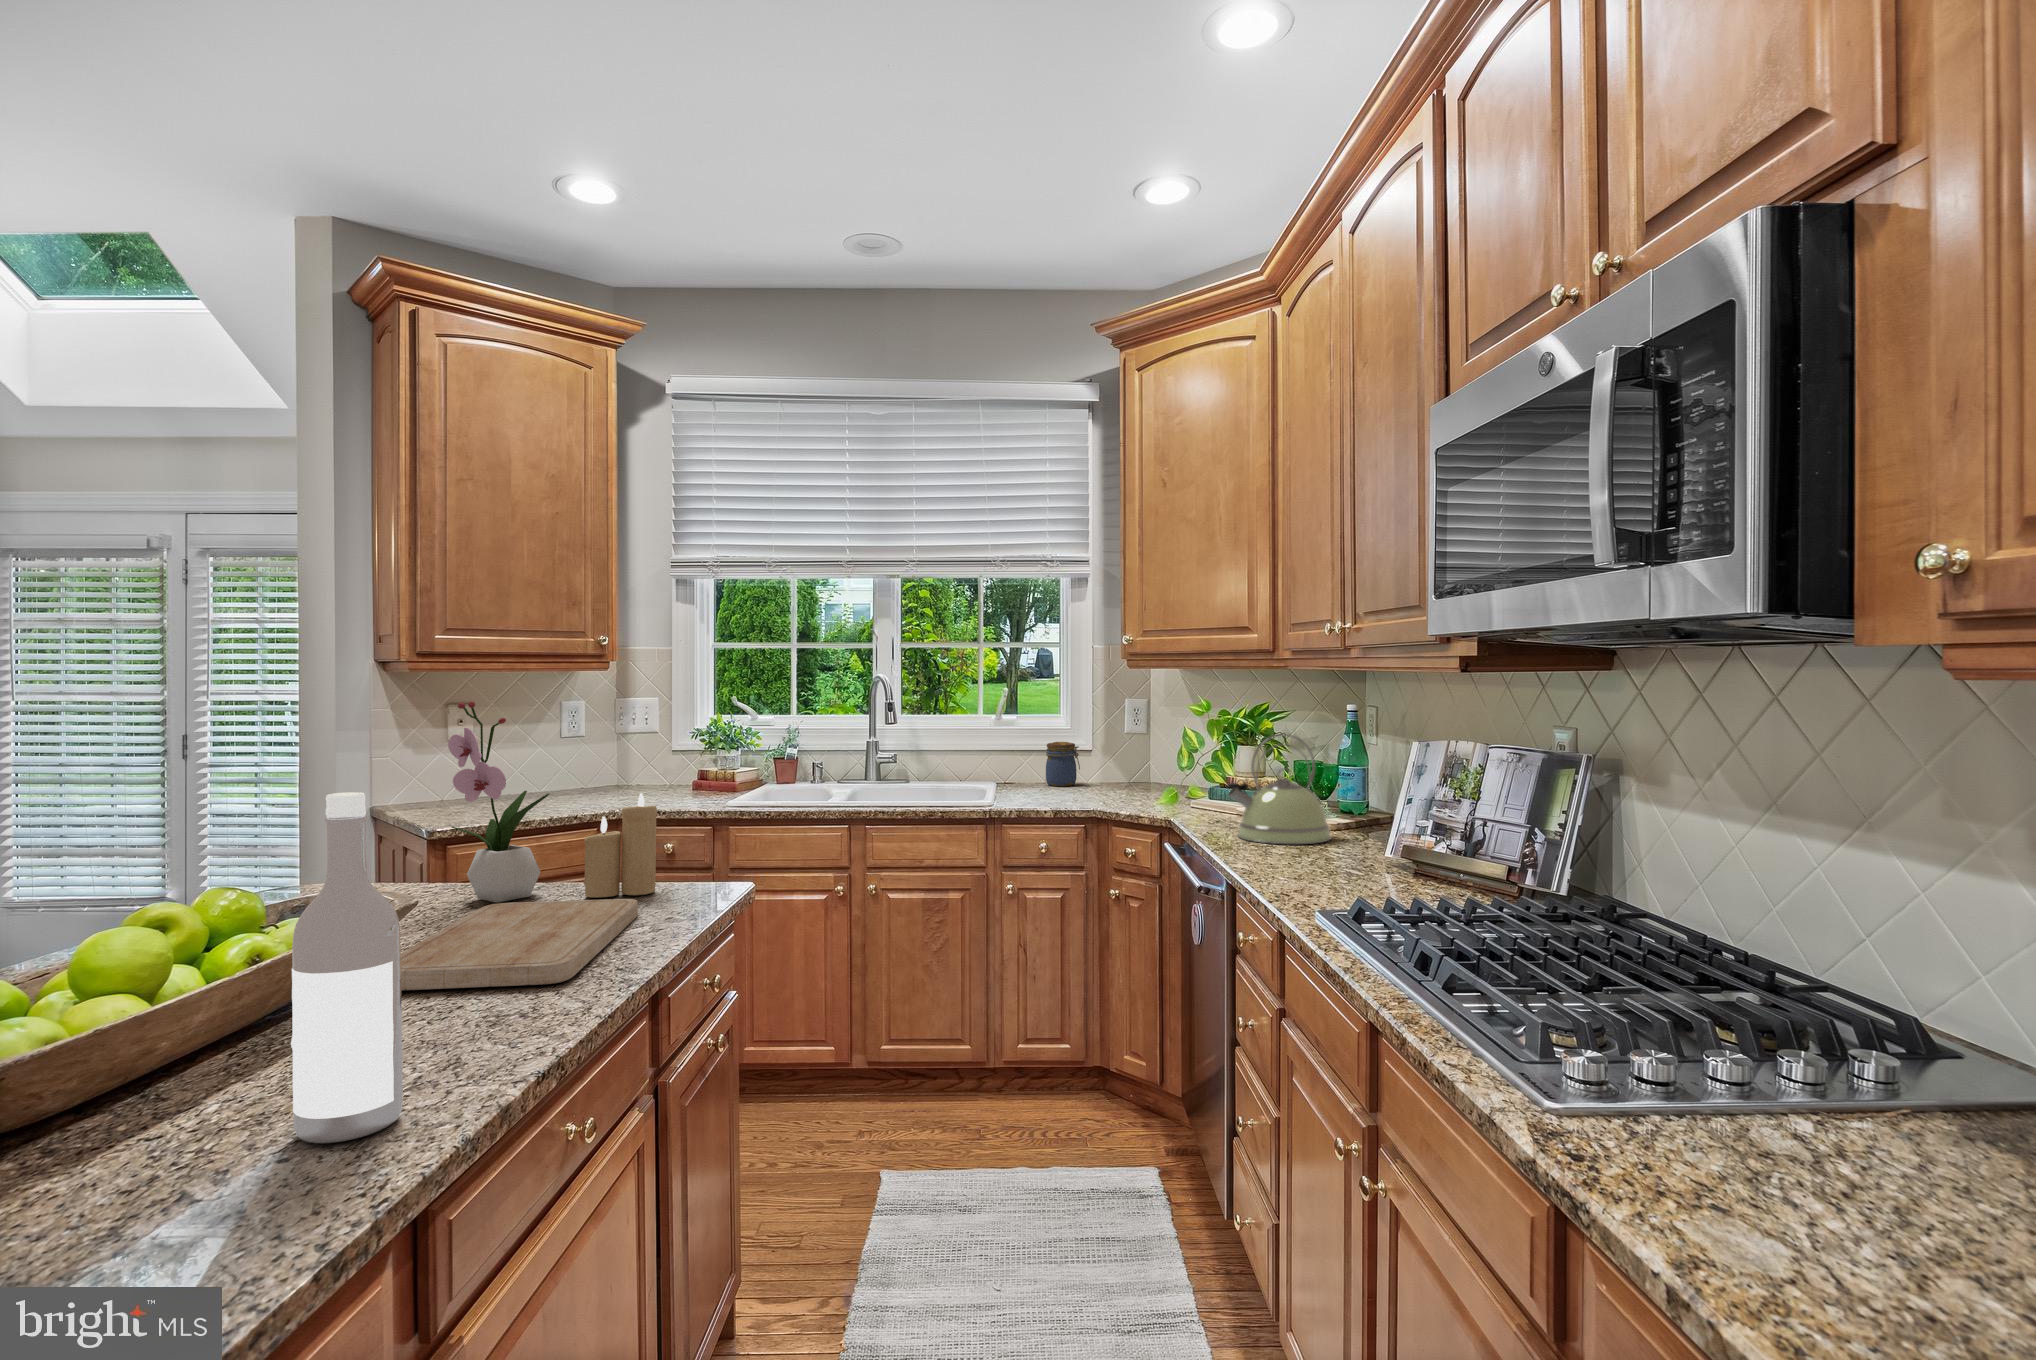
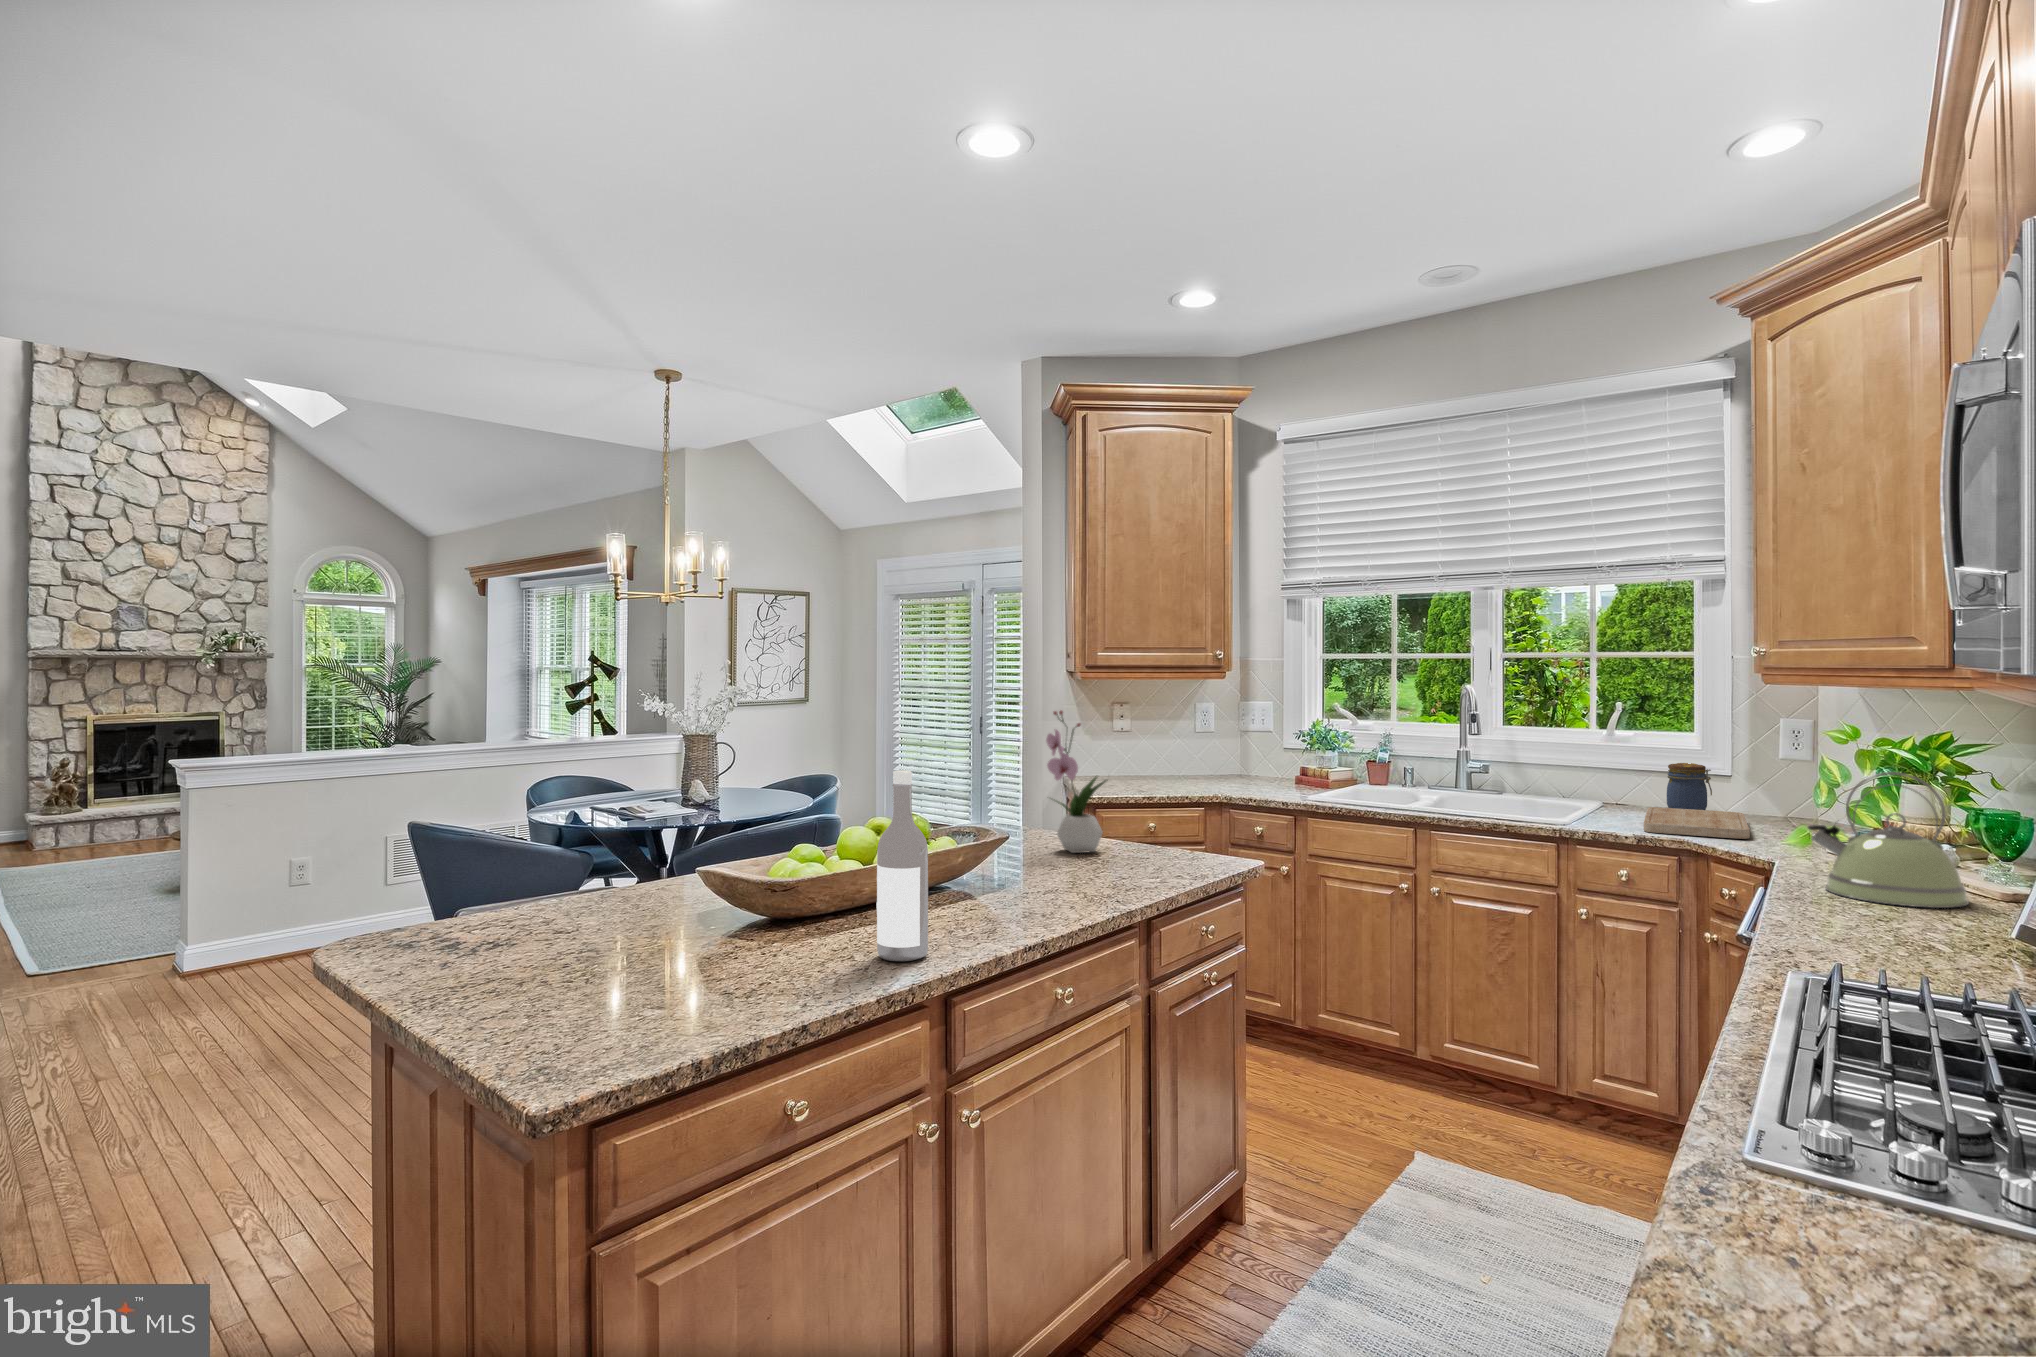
candle: present [584,793,657,898] -> none [1127,784,1179,861]
cutting board: present [401,899,638,990] -> present [1644,807,1750,839]

